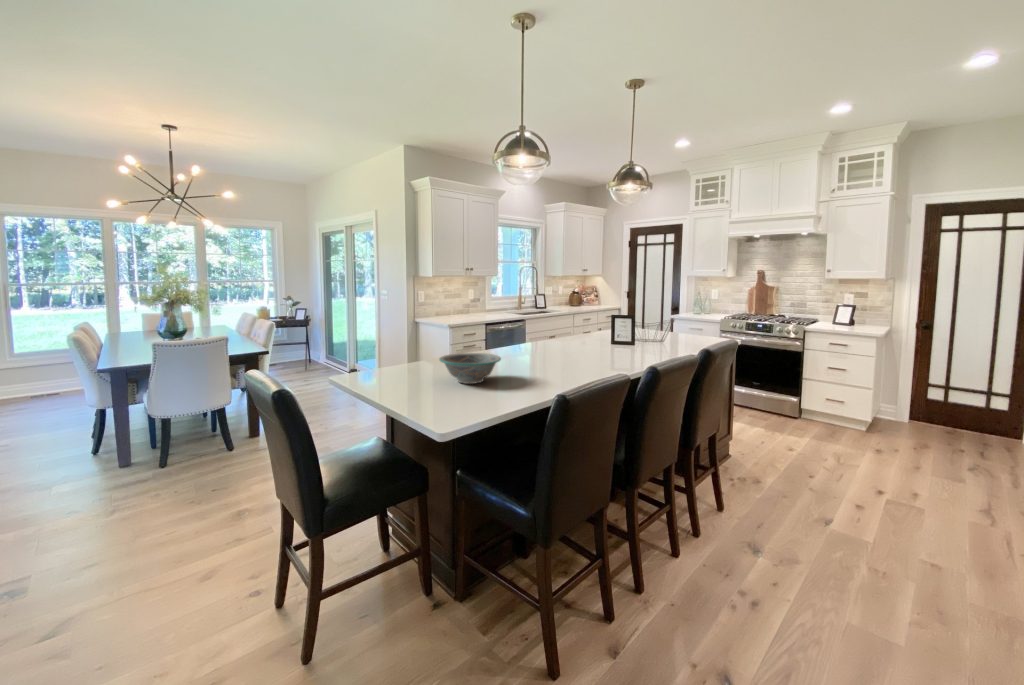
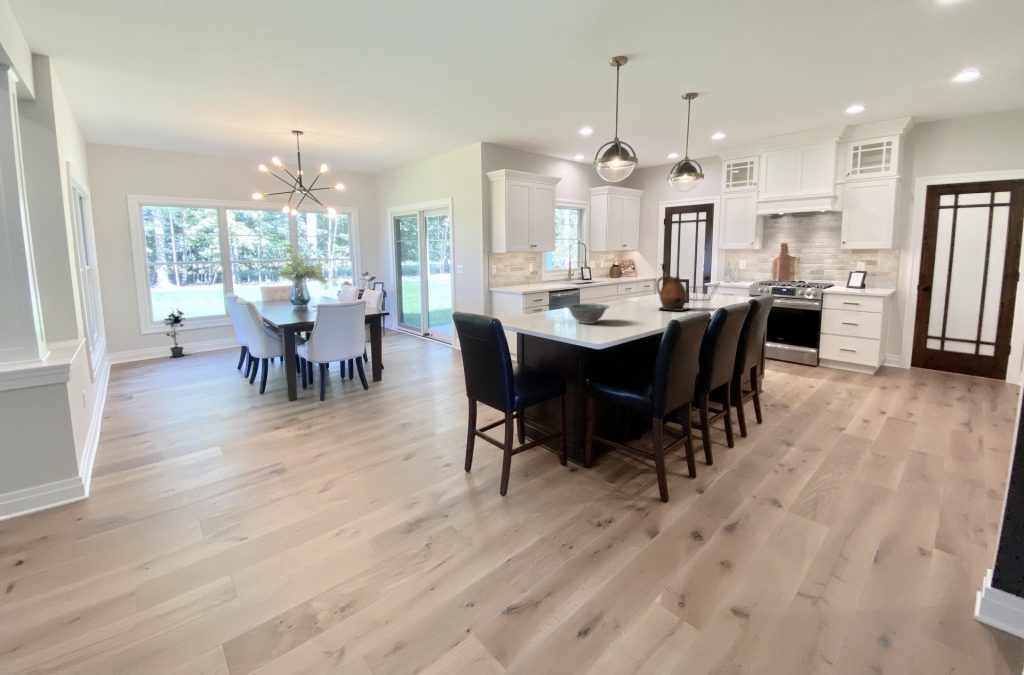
ceramic pitcher: none [584,308,631,362] -> present [657,273,688,311]
potted plant: none [17,338,52,395] -> present [165,311,185,357]

